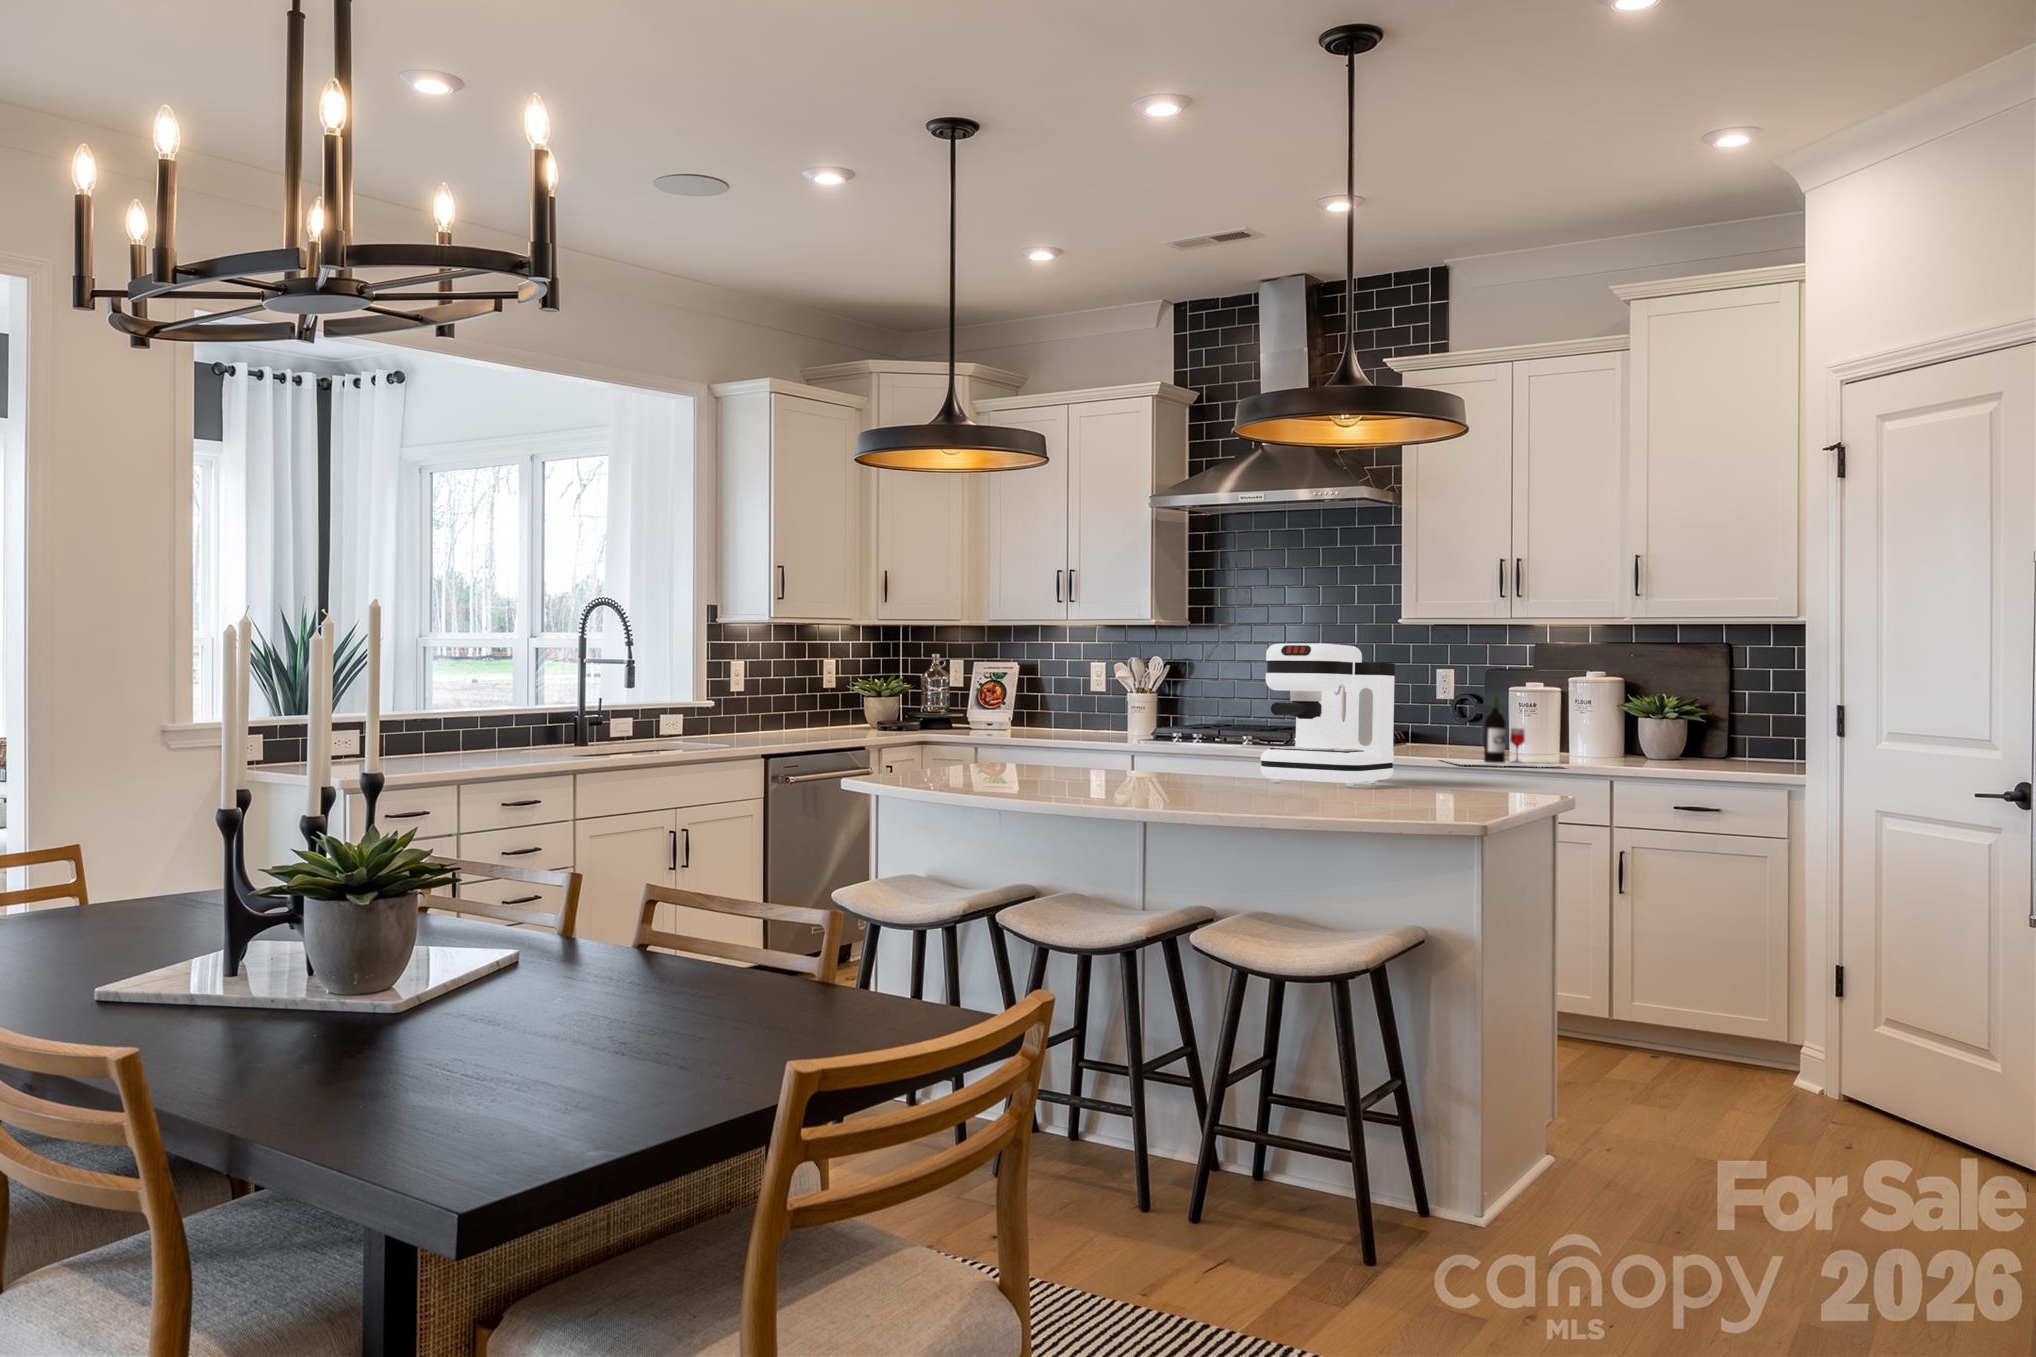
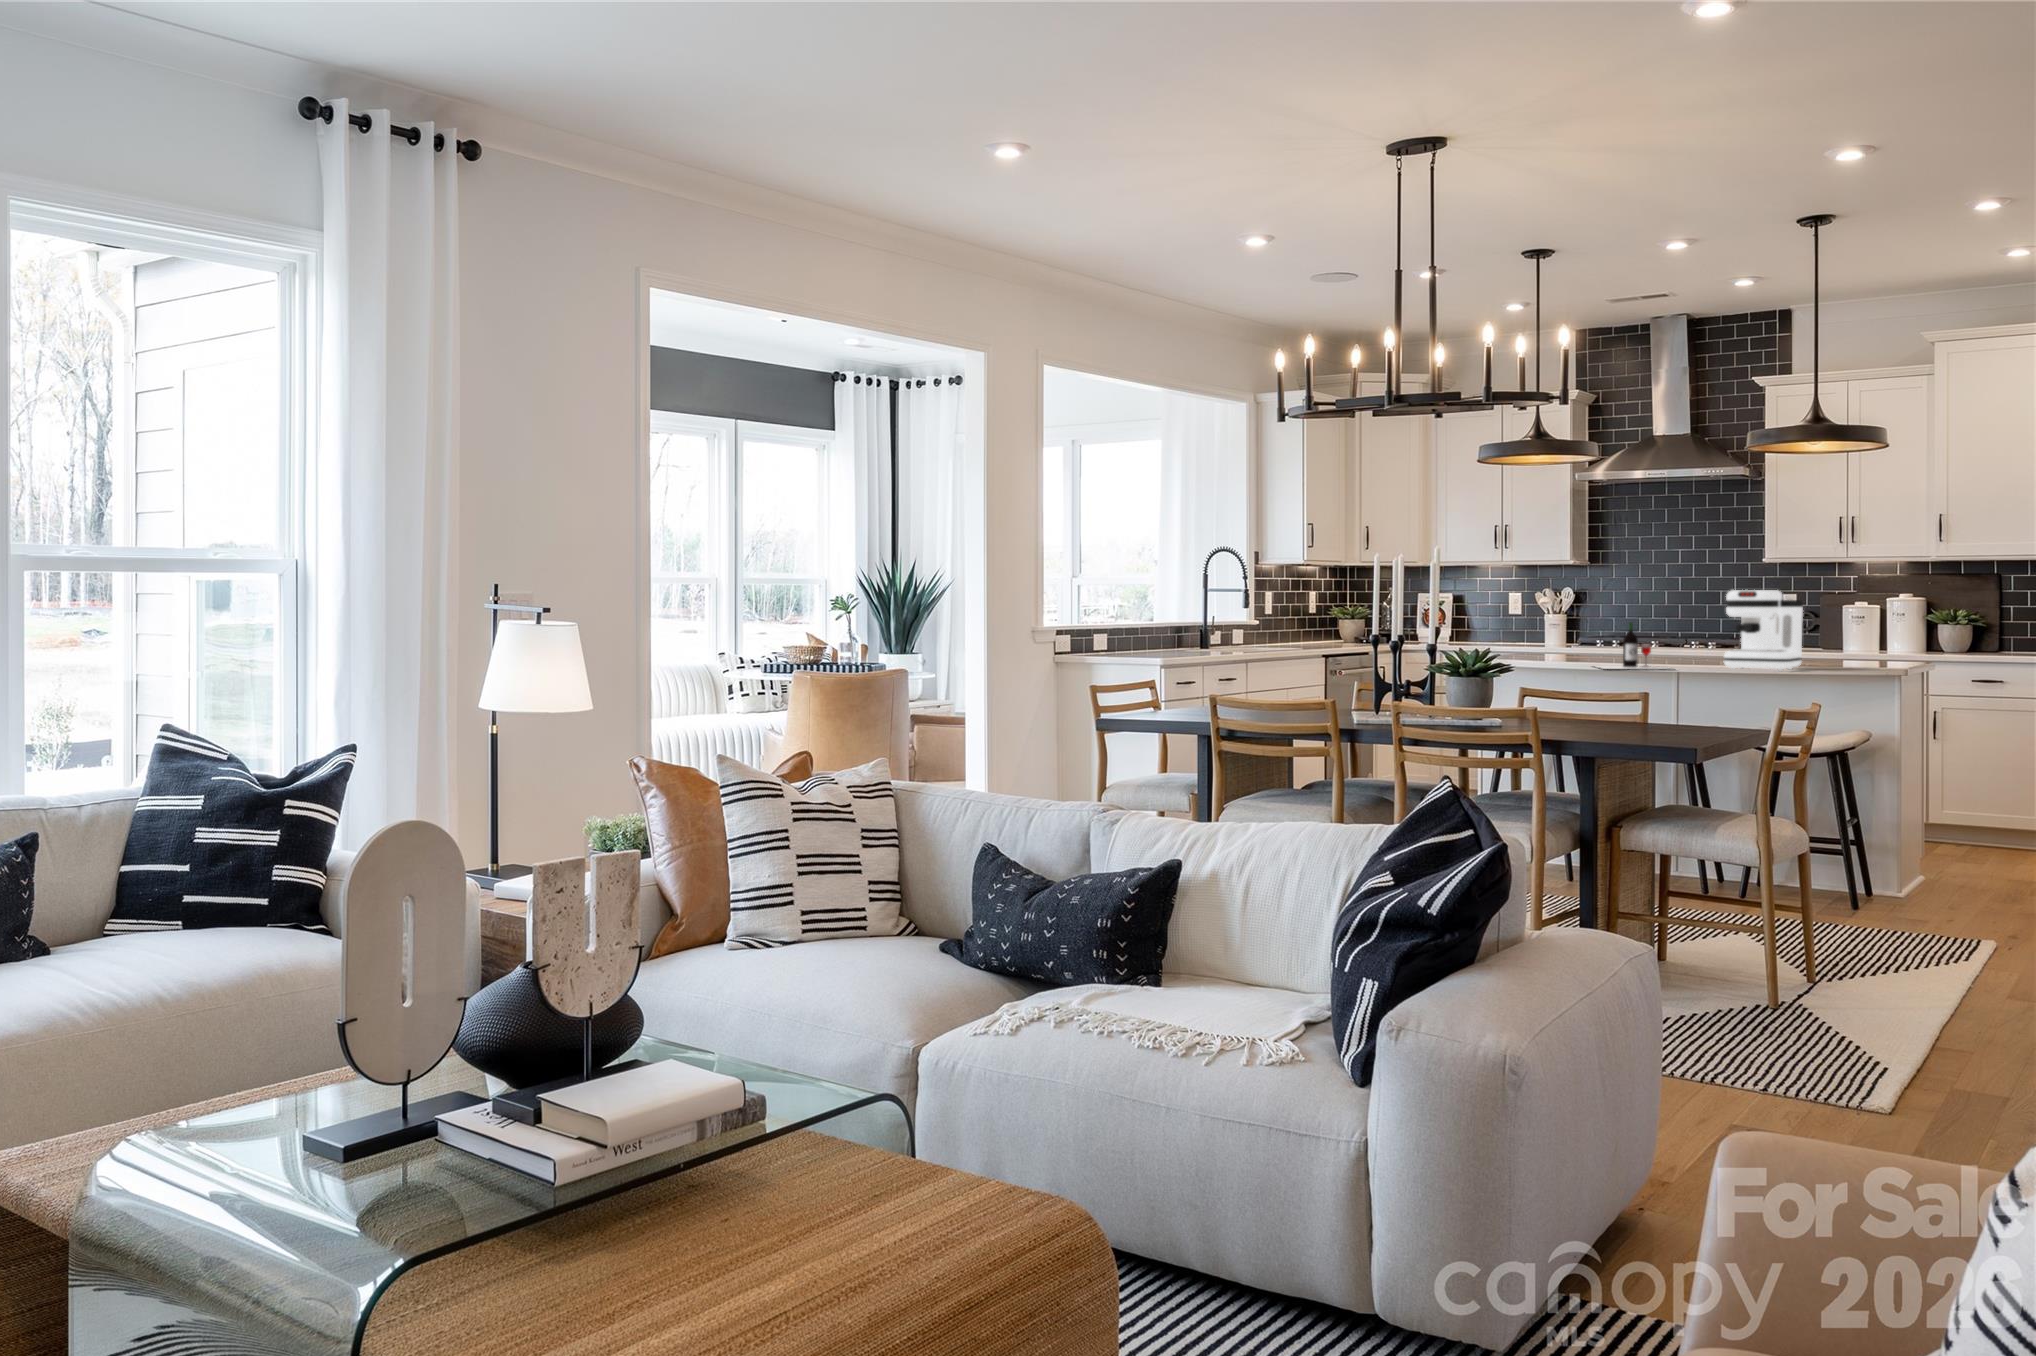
wine bottle: present [1445,696,1556,767] -> present [1598,622,1668,669]

